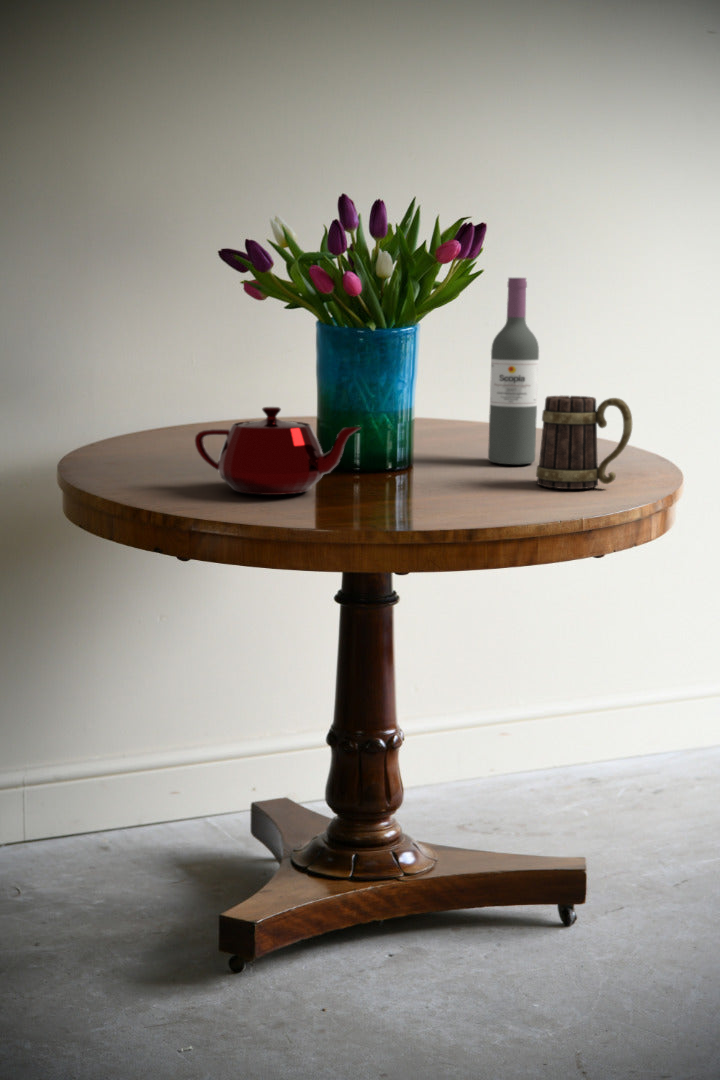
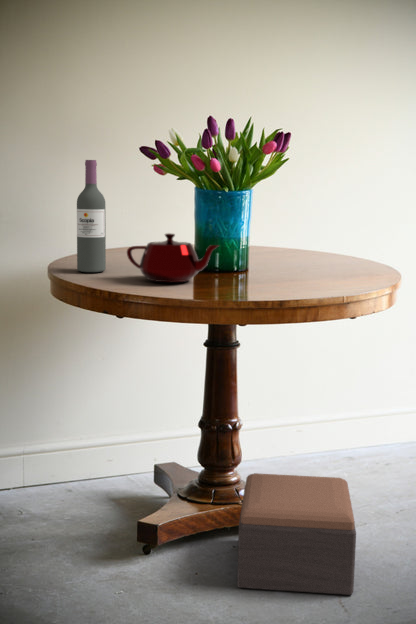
wine bottle: present [488,278,539,464] -> present [77,160,106,272]
mug: present [536,396,632,489] -> none [318,229,372,281]
footstool: none [397,826,608,1046] -> present [237,473,356,595]

